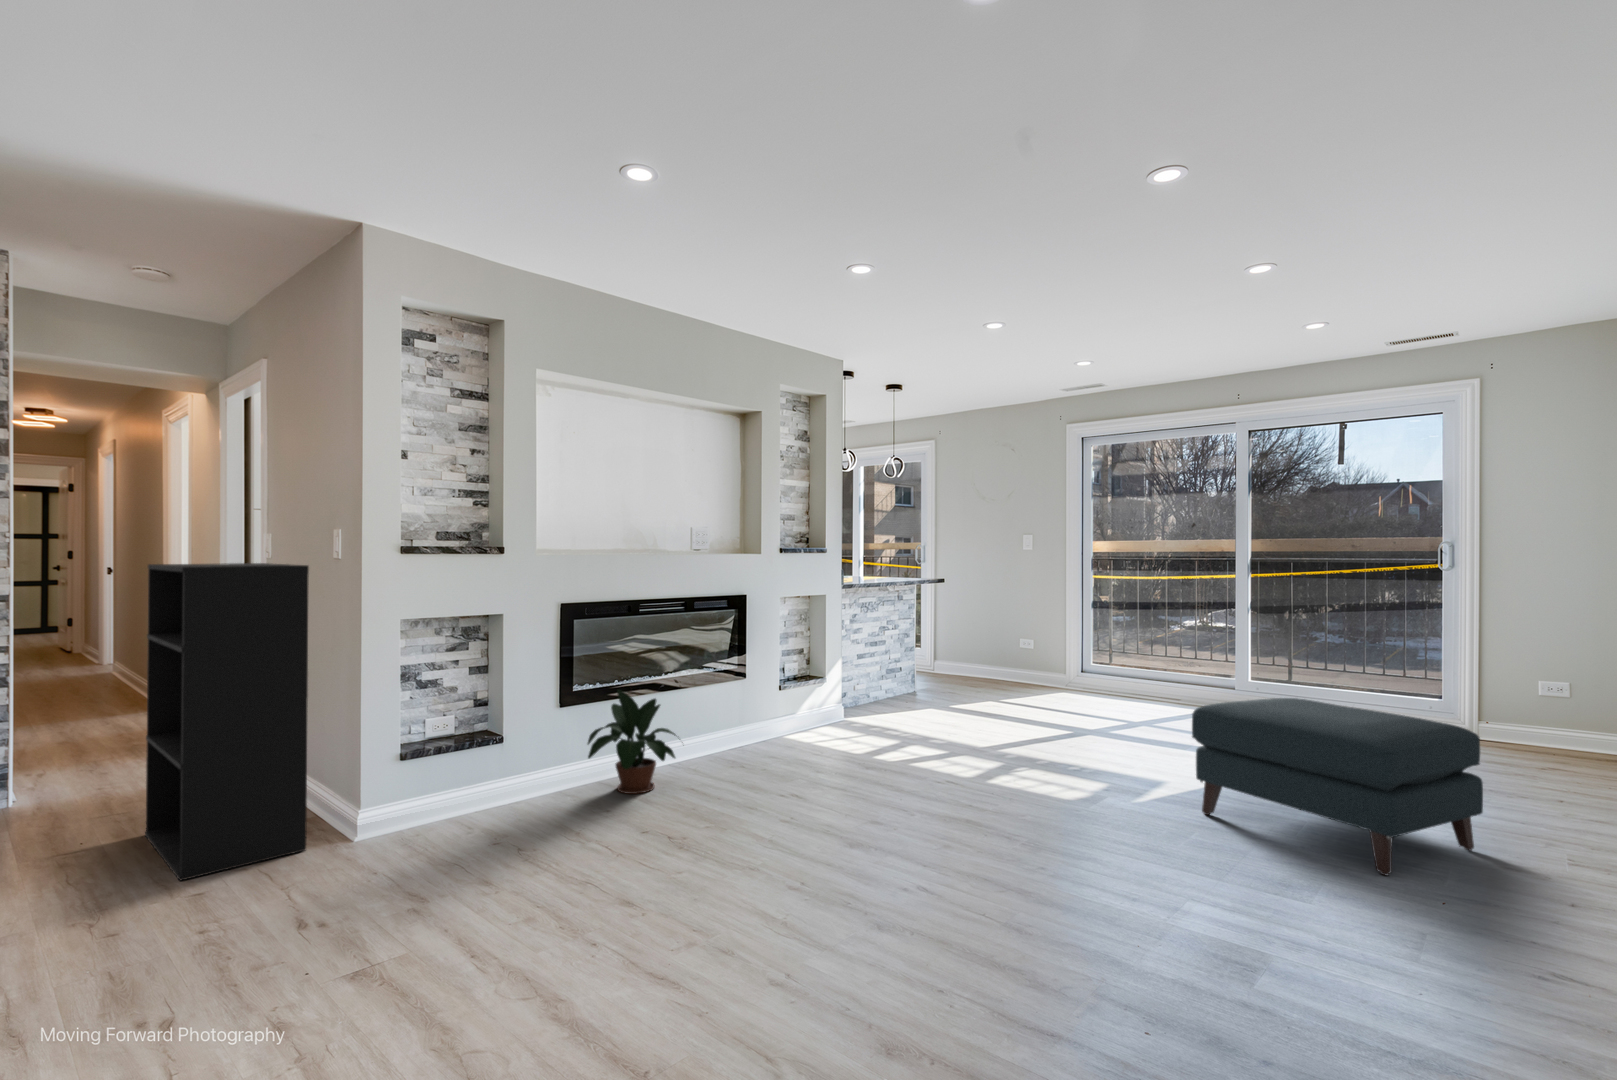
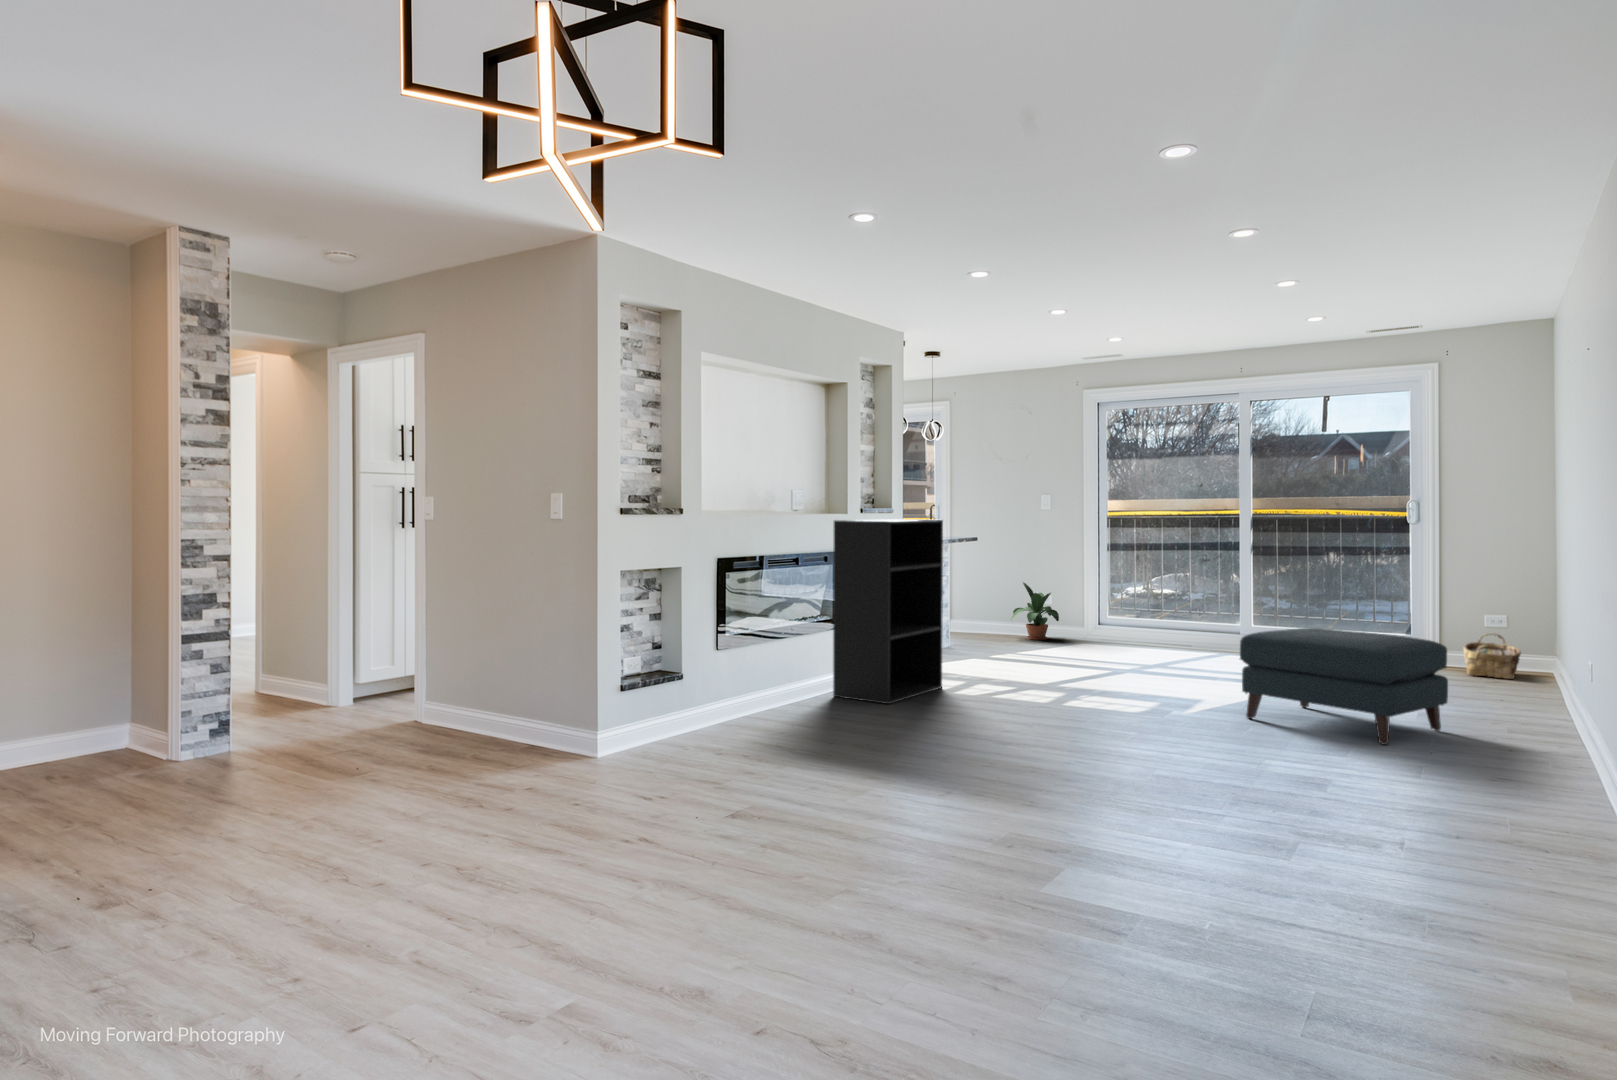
bookshelf: present [145,563,309,881] -> present [833,519,943,704]
potted plant: present [588,690,676,794] -> present [1011,582,1059,640]
woven basket: none [1511,699,1589,759] -> present [1464,633,1521,679]

